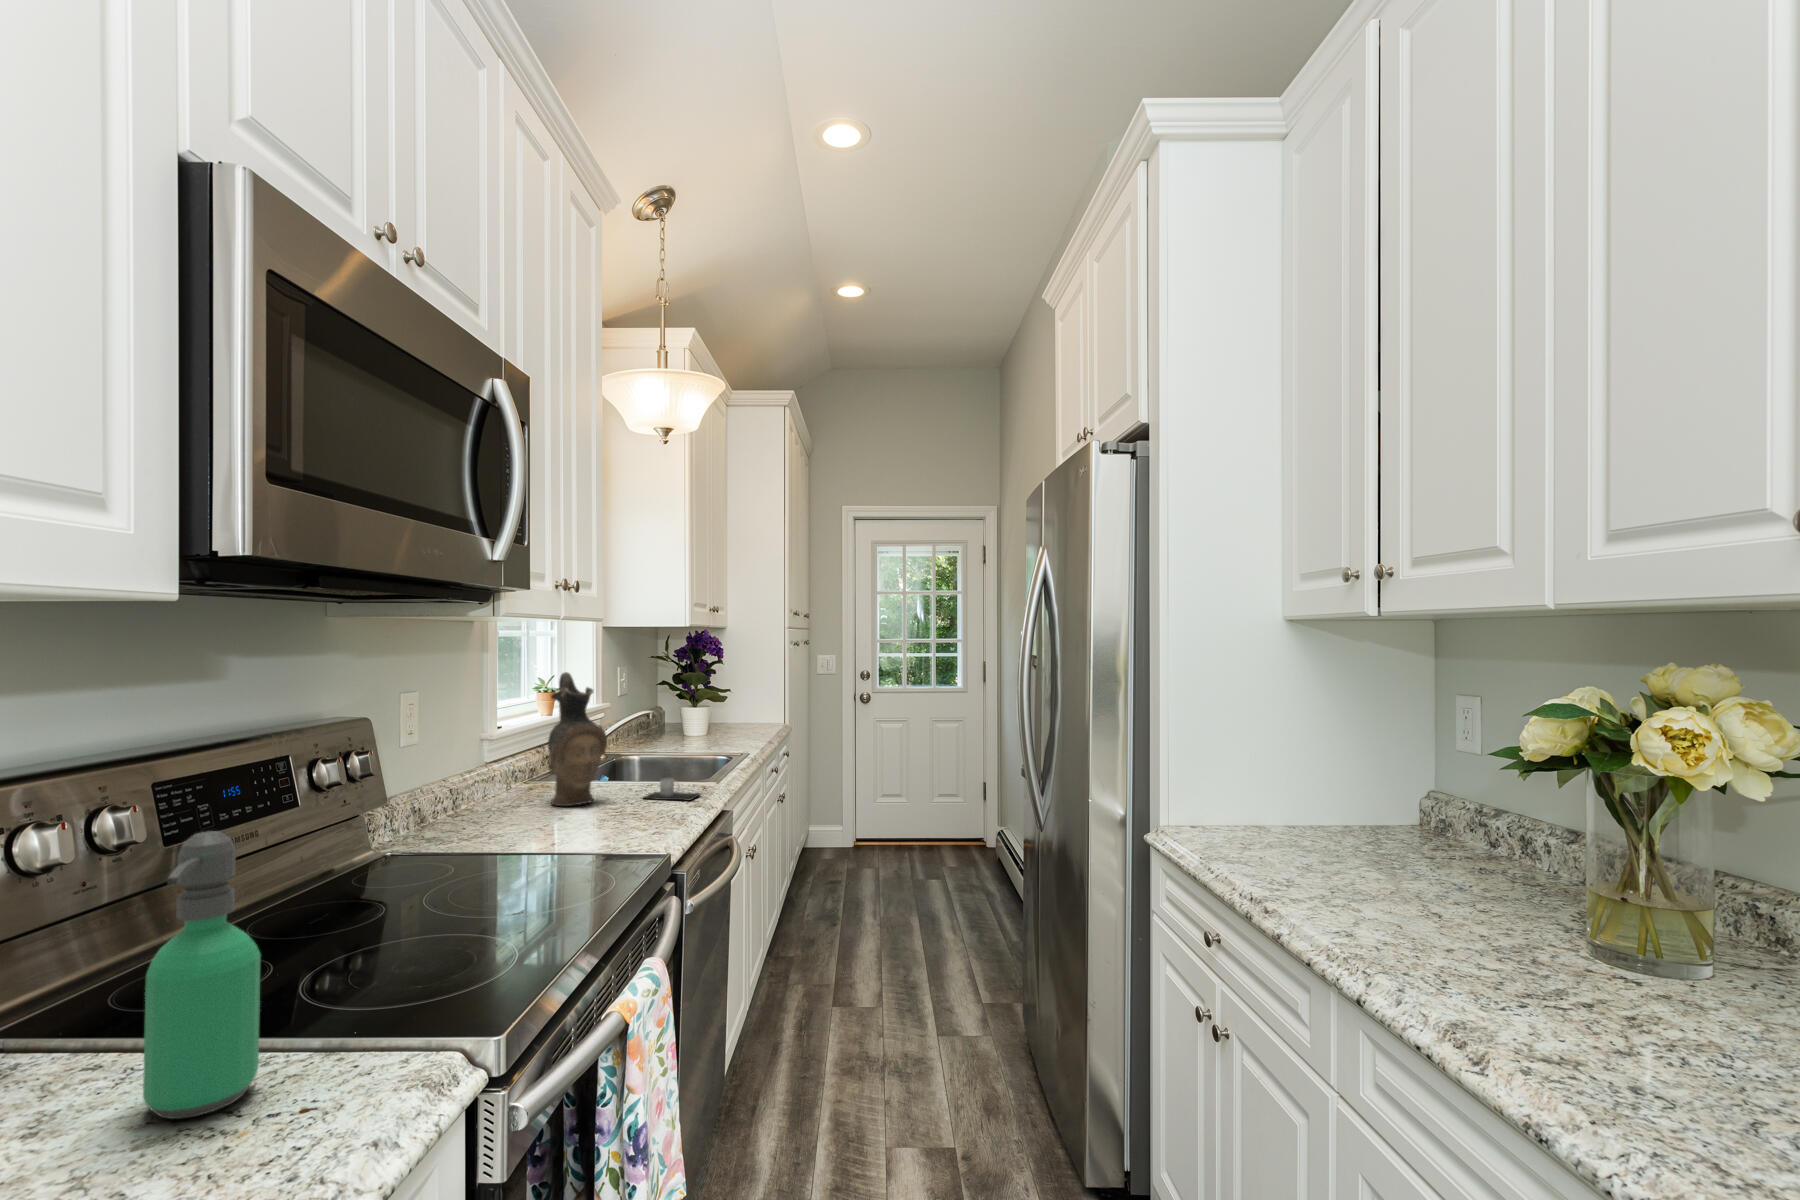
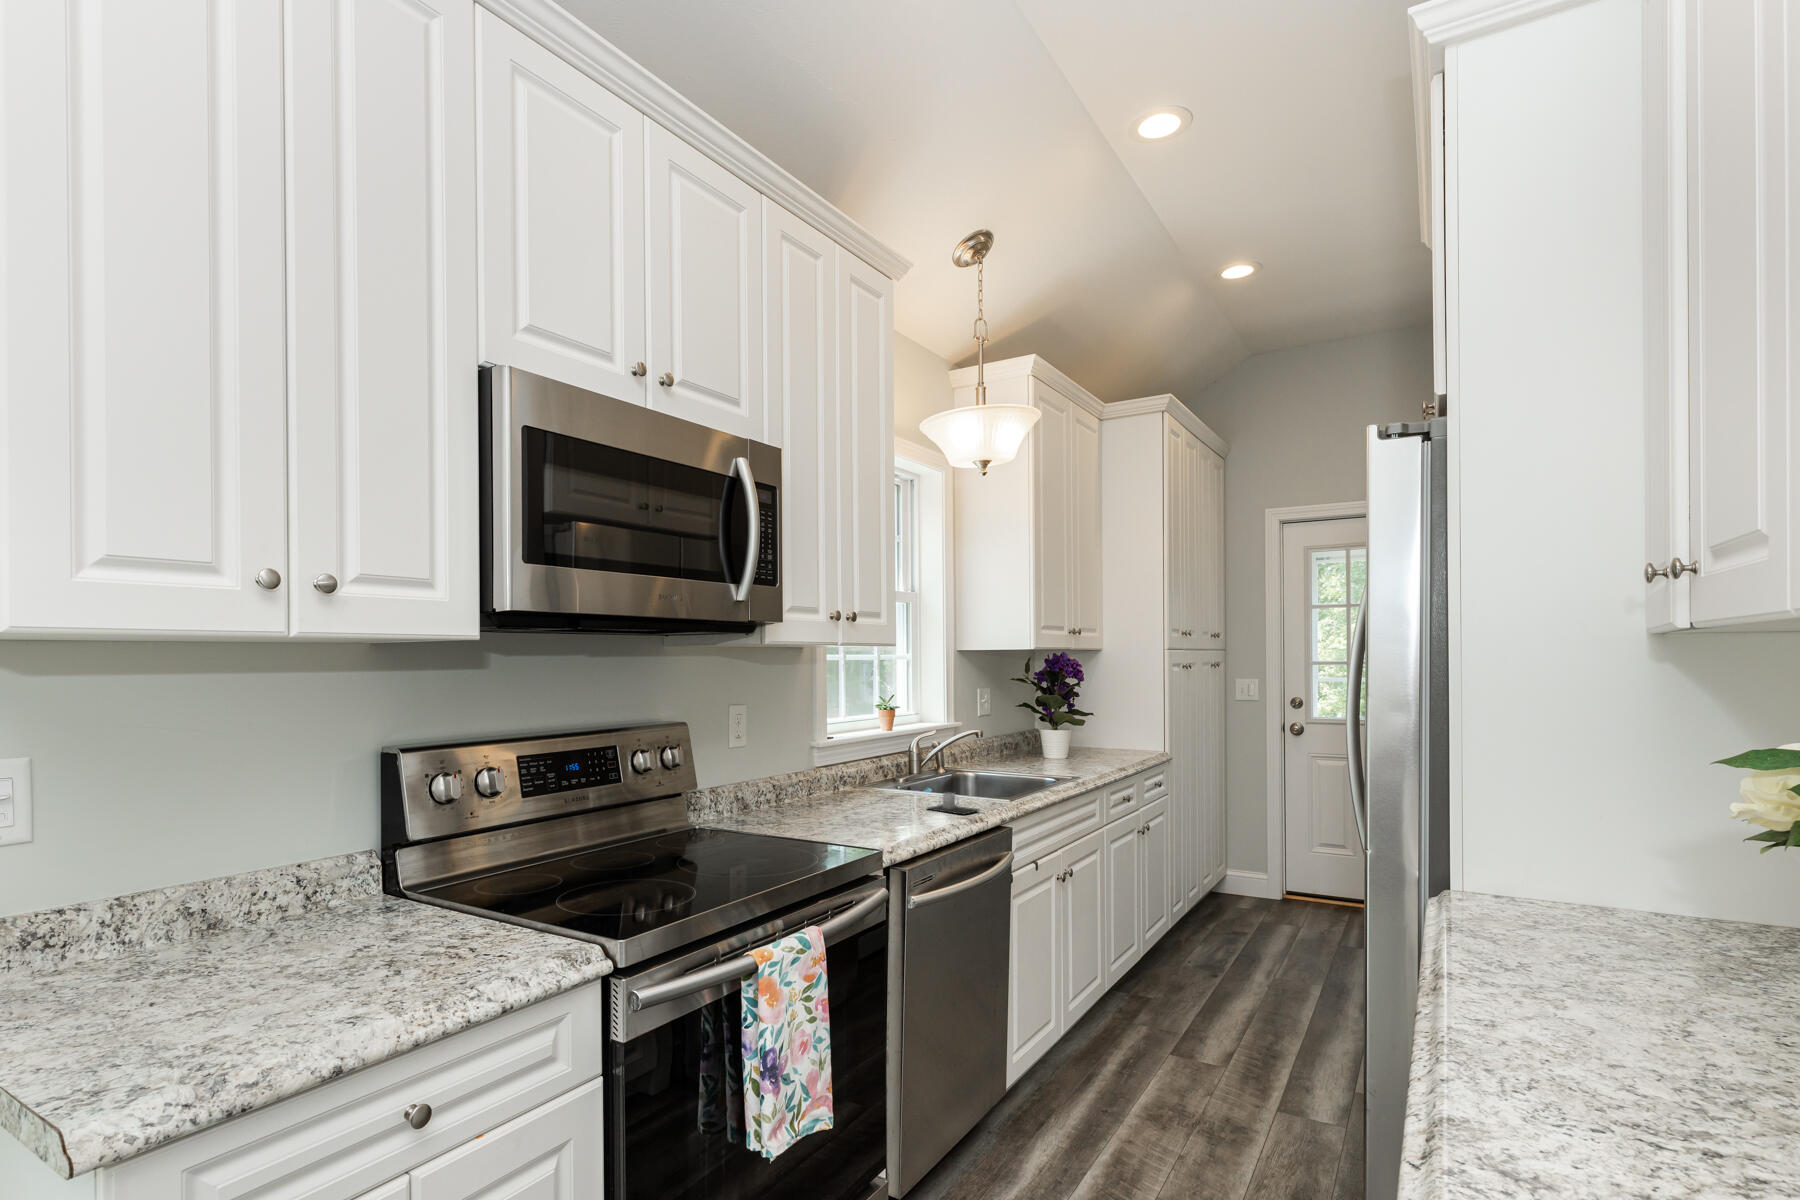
ceramic pitcher: present [548,672,607,806] -> none [845,691,893,809]
soap dispenser: present [143,831,261,1119] -> none [431,783,491,948]

